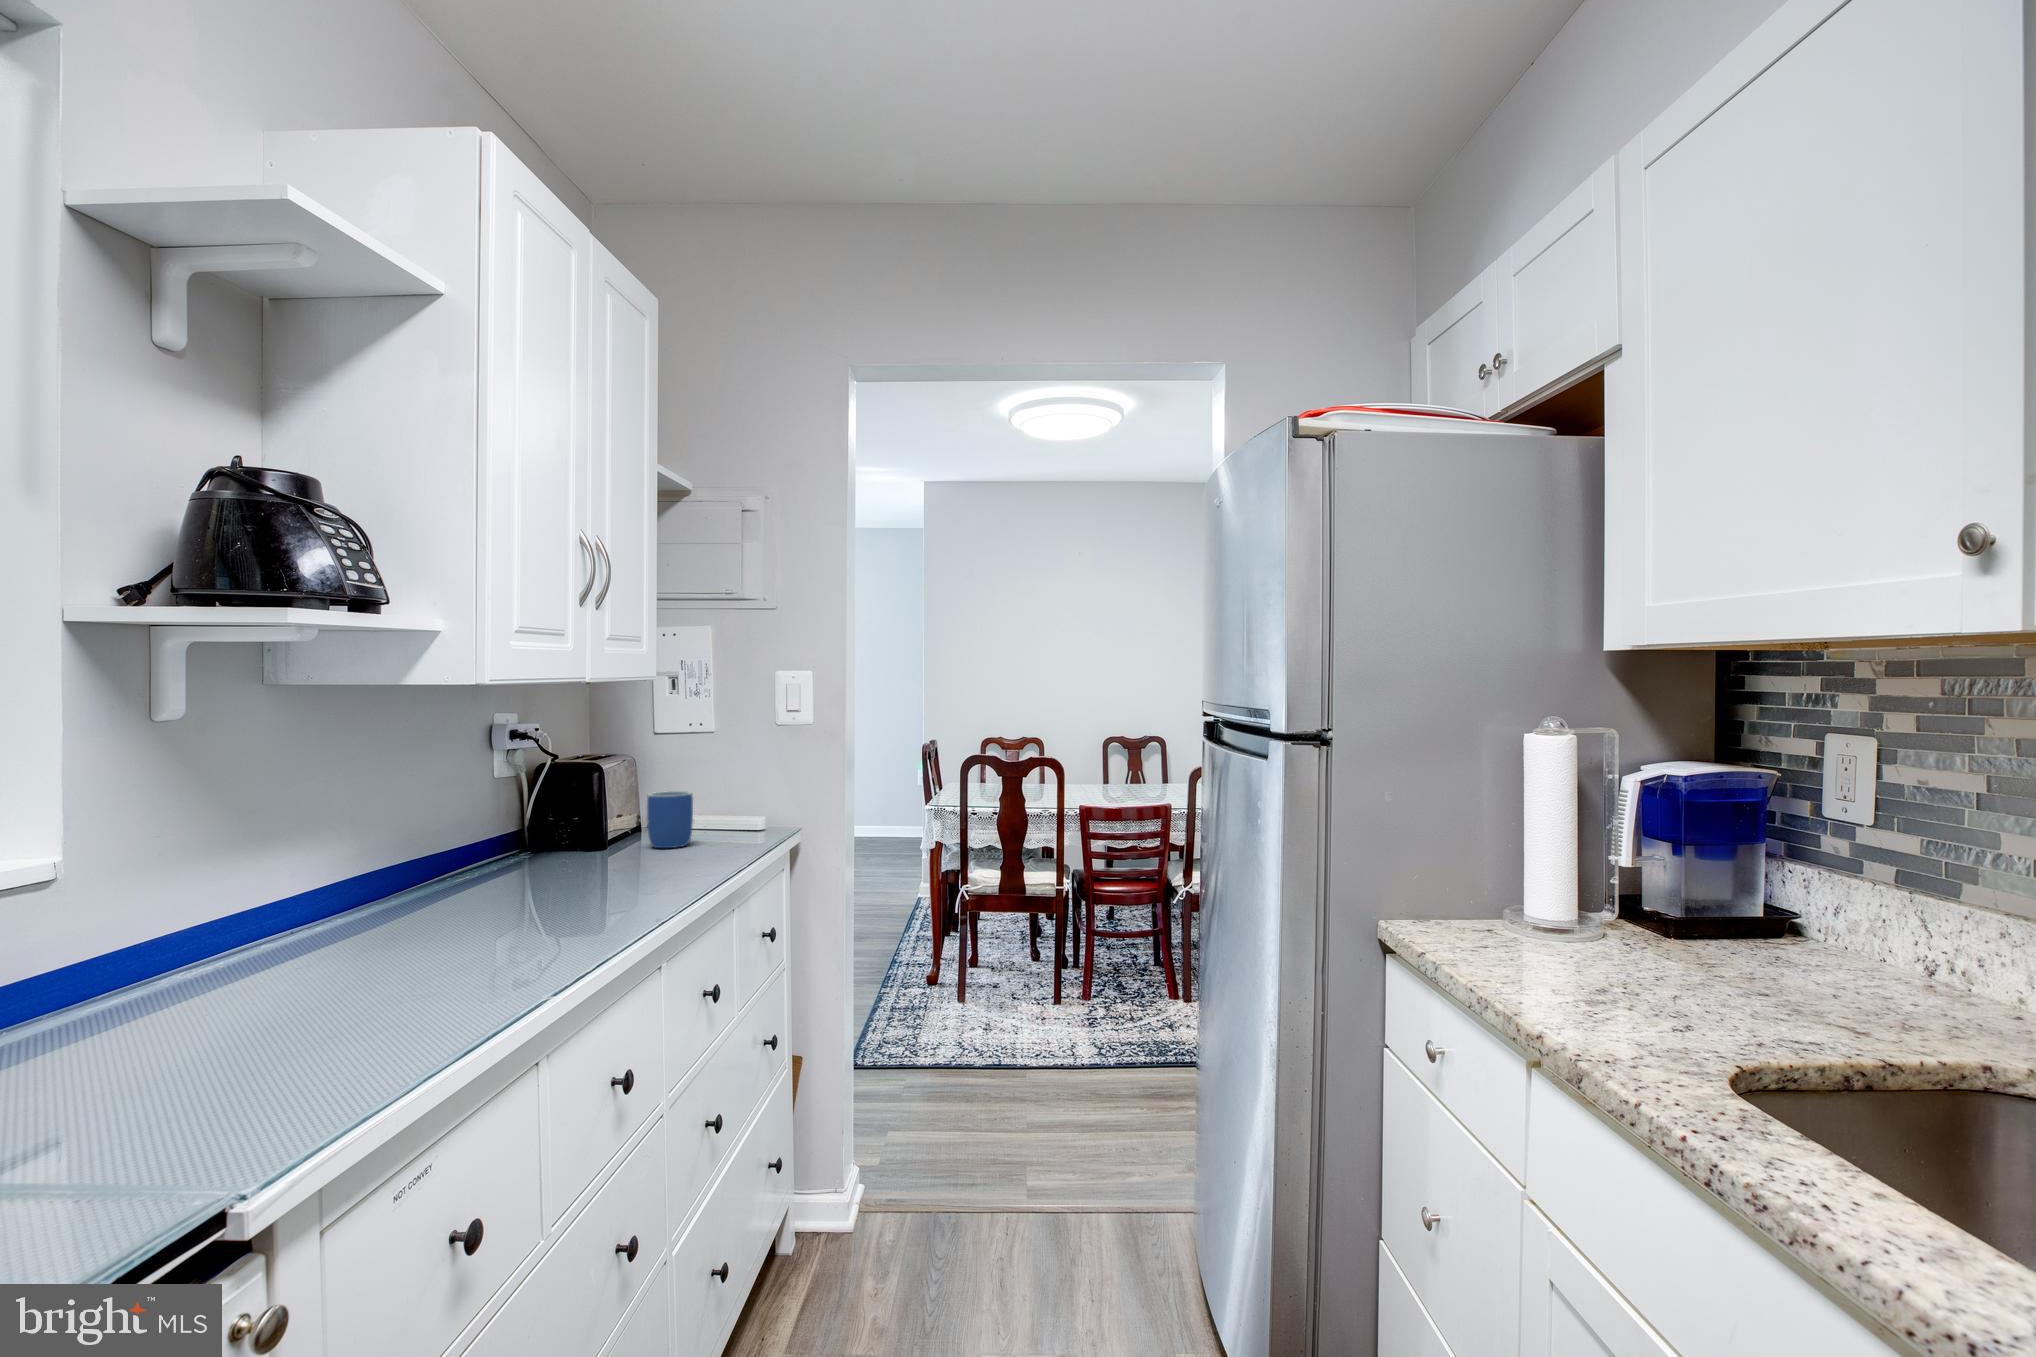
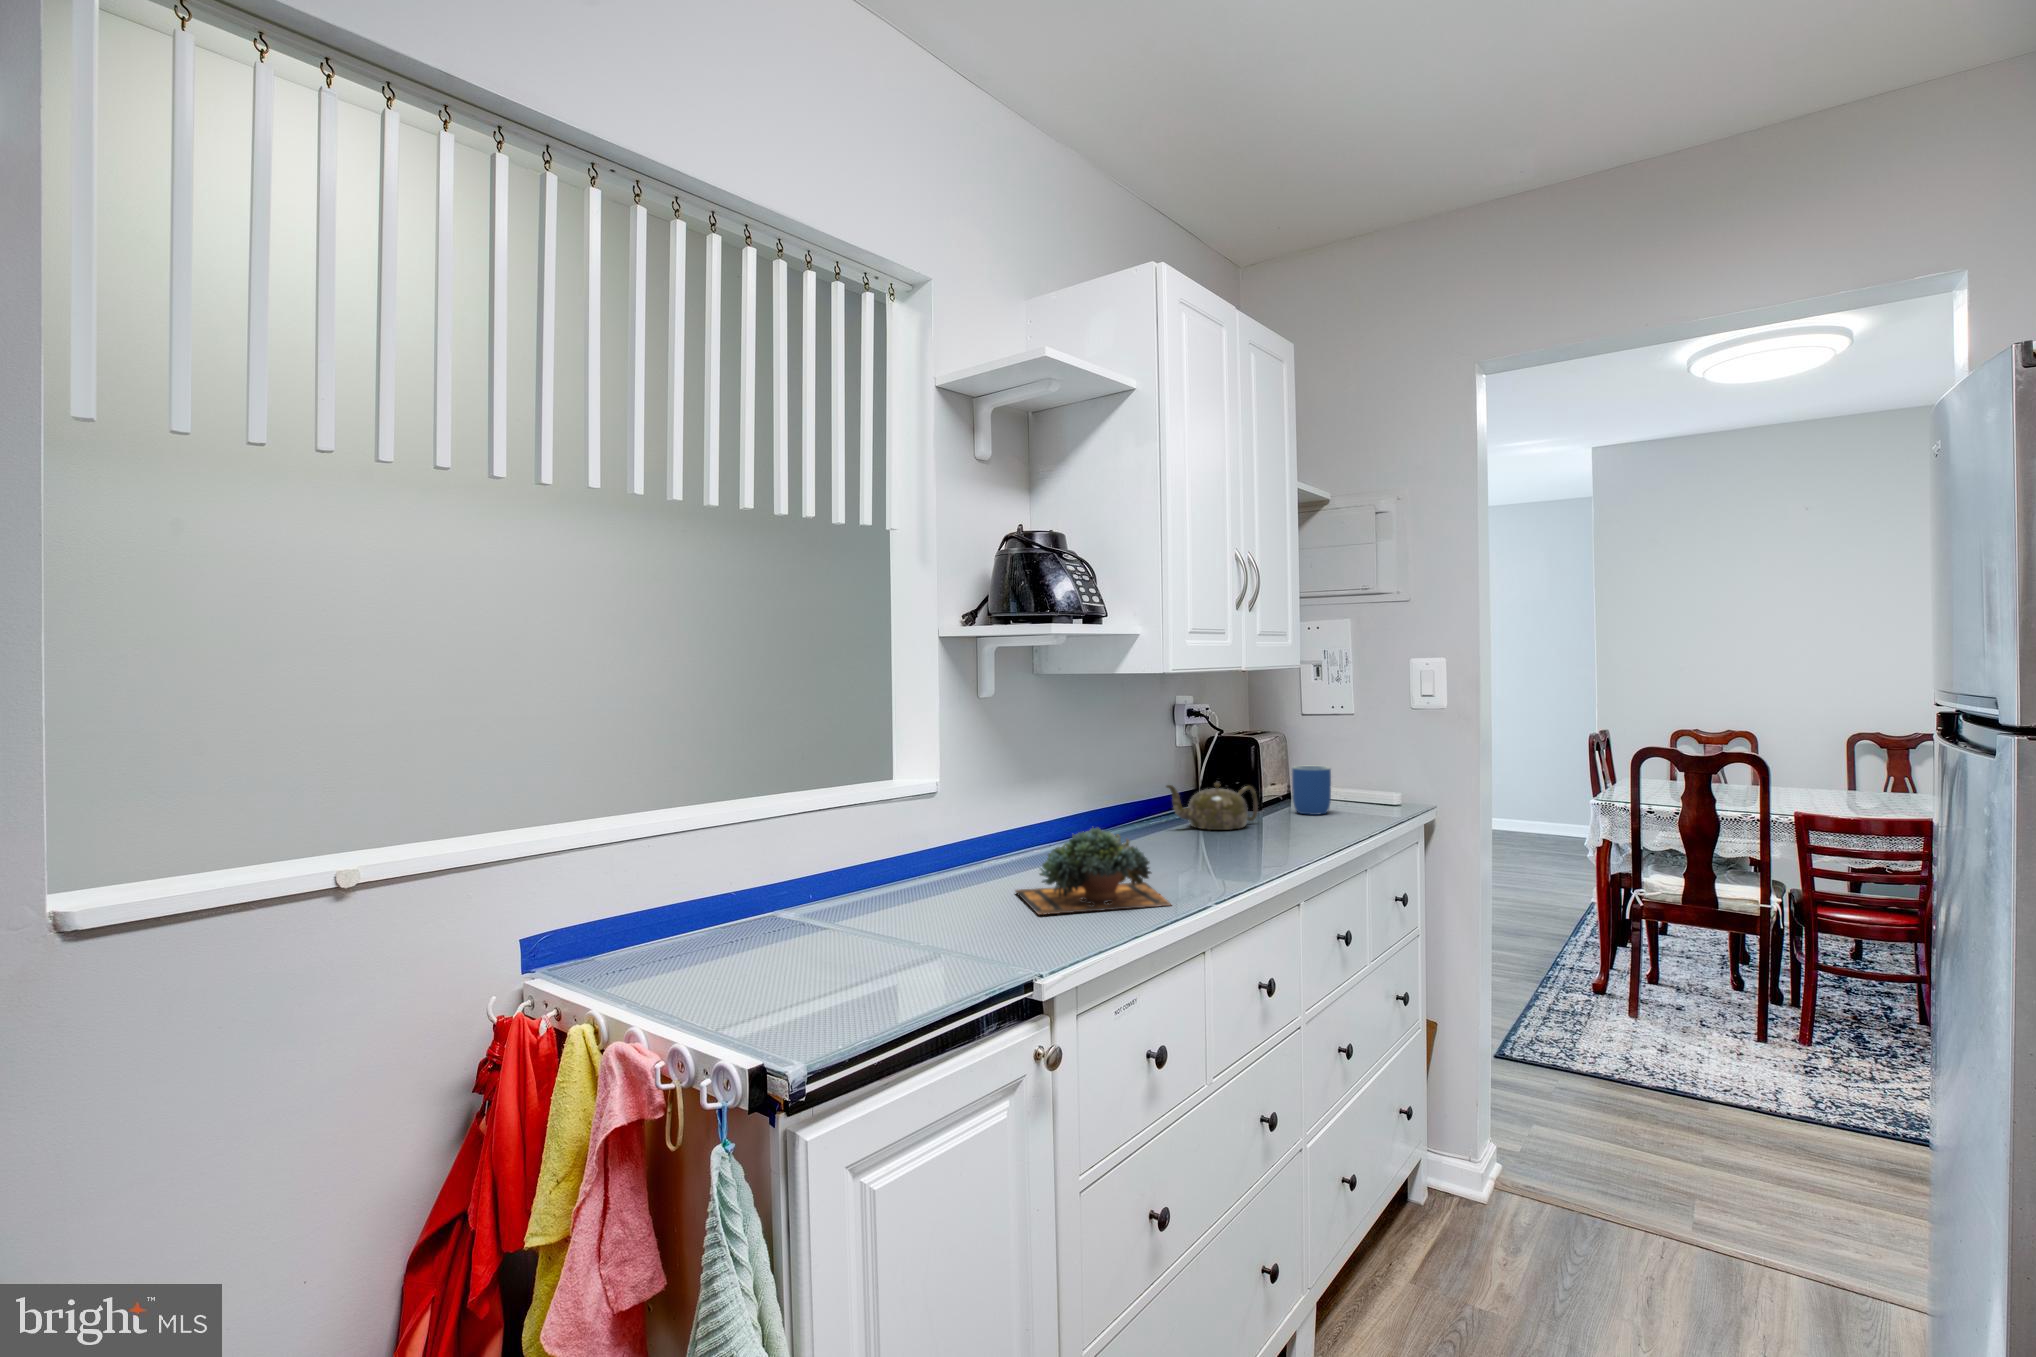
teapot: none [480,820,605,881] -> present [1166,783,1258,830]
succulent plant: none [208,906,488,1061] -> present [1016,828,1171,915]

